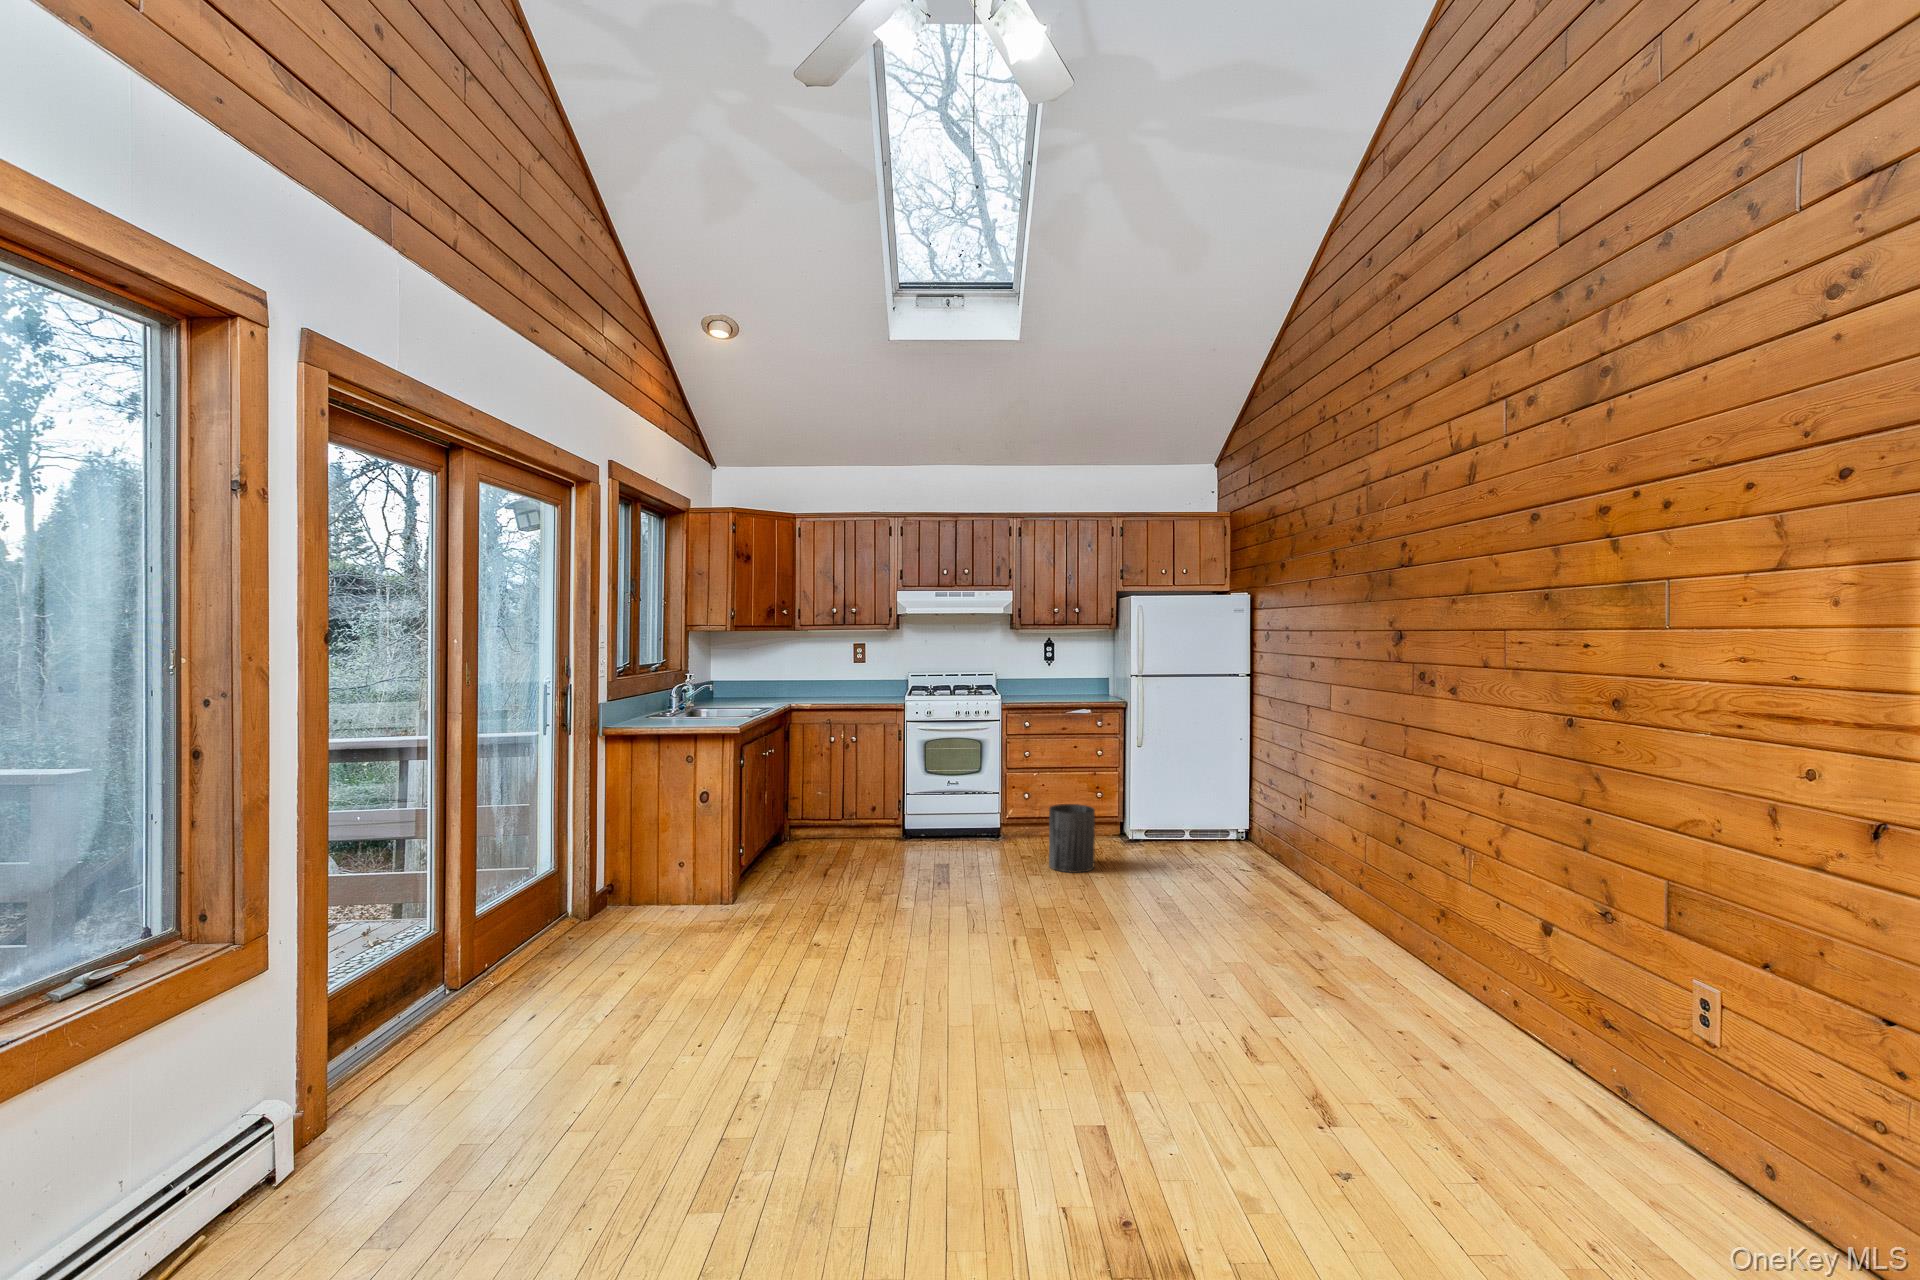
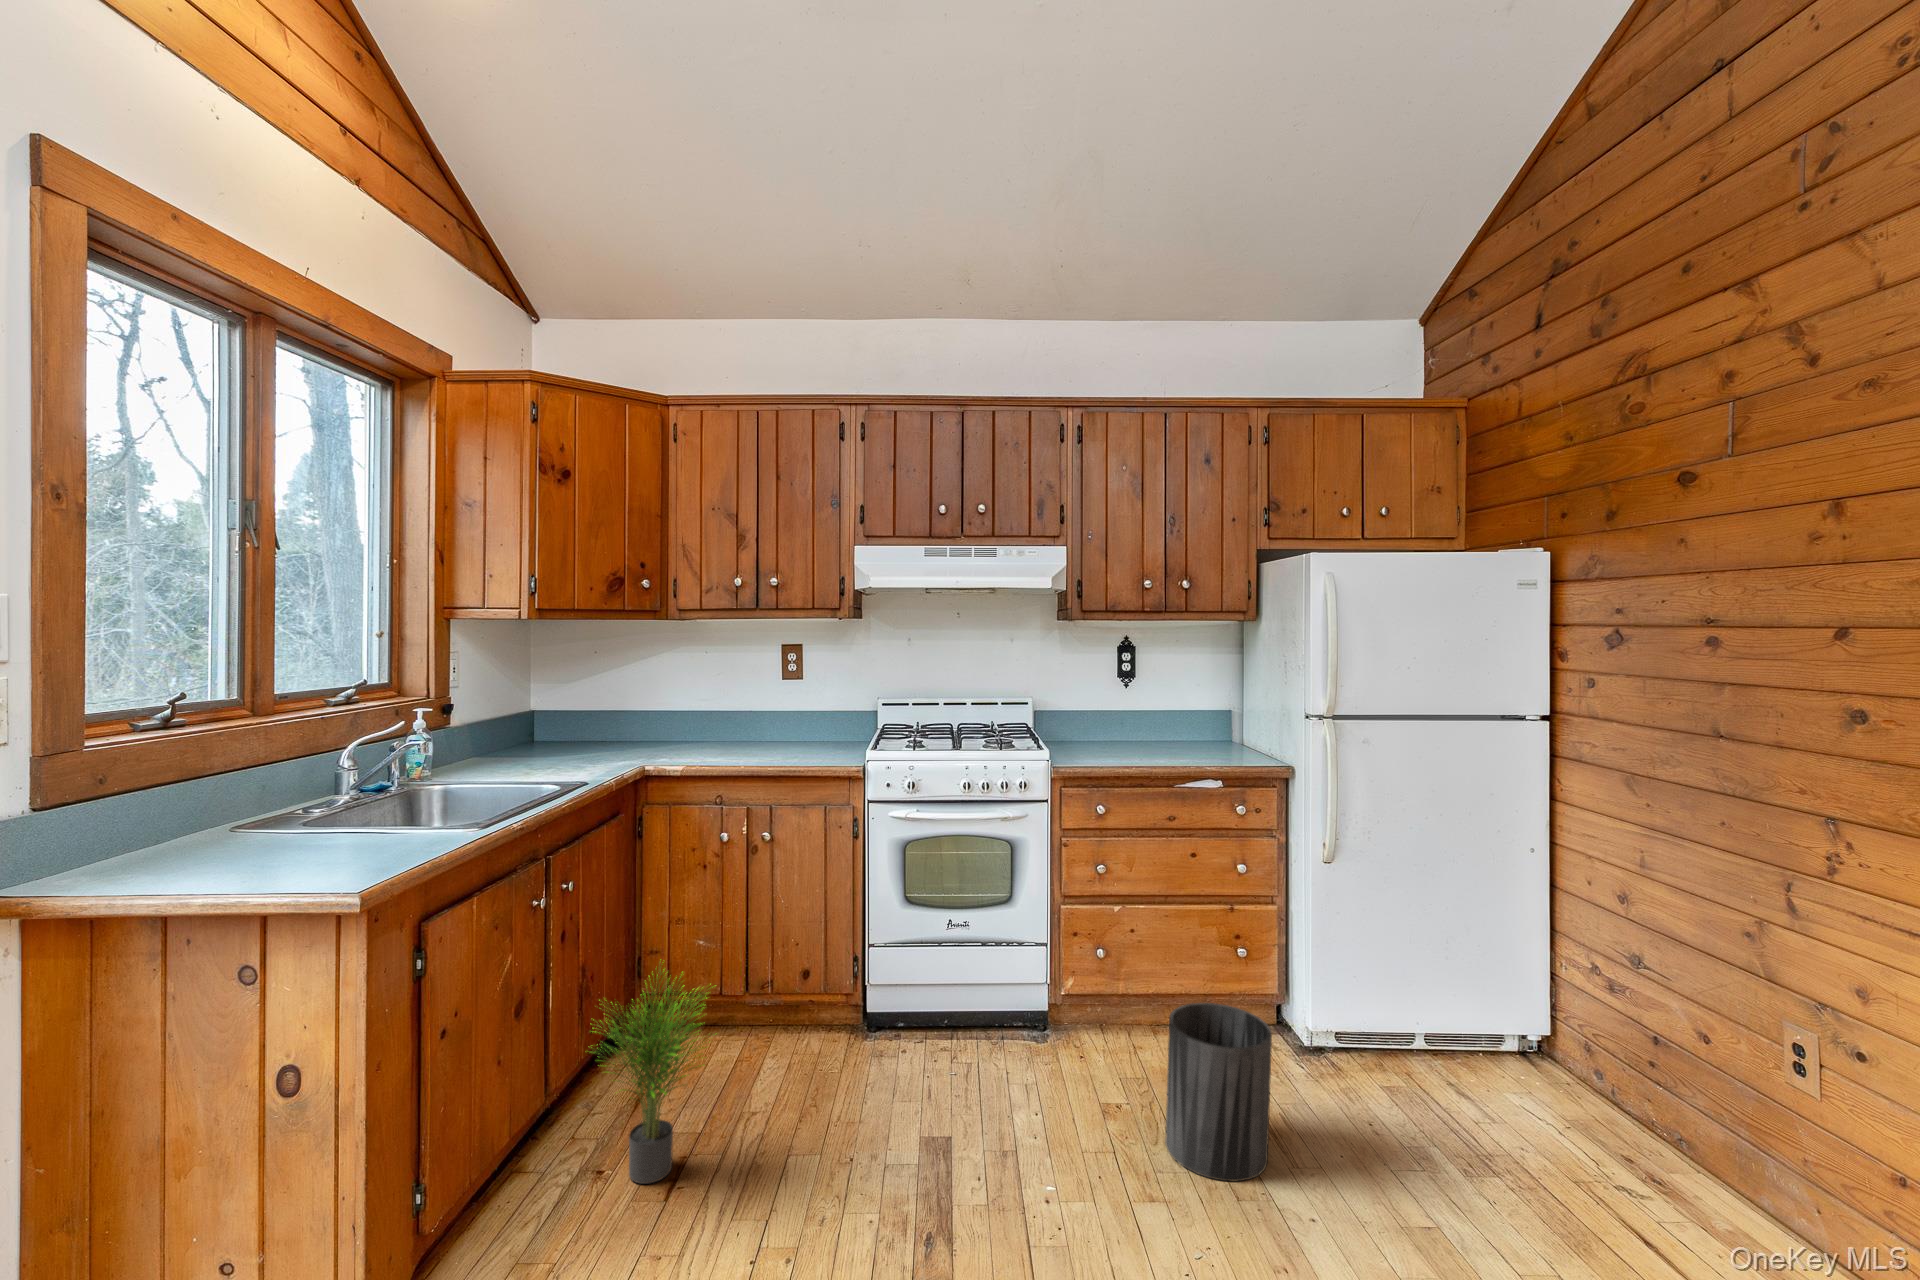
potted plant: none [786,782,845,875] -> present [593,969,714,1184]

